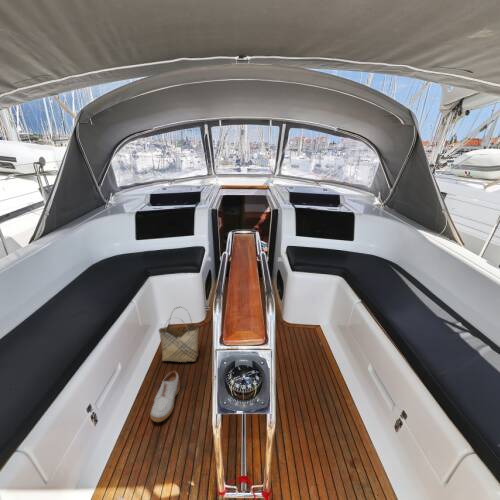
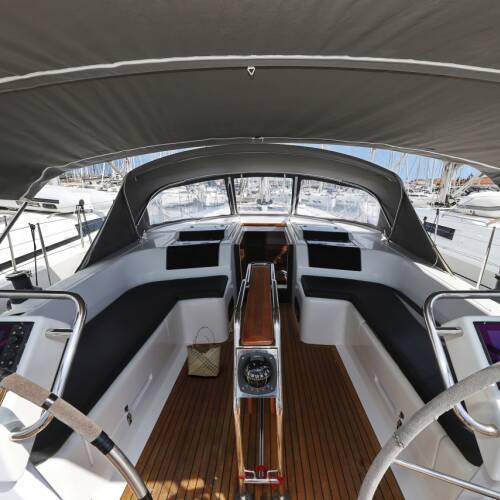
shoe: present [150,371,180,422] -> none [179,382,204,422]

